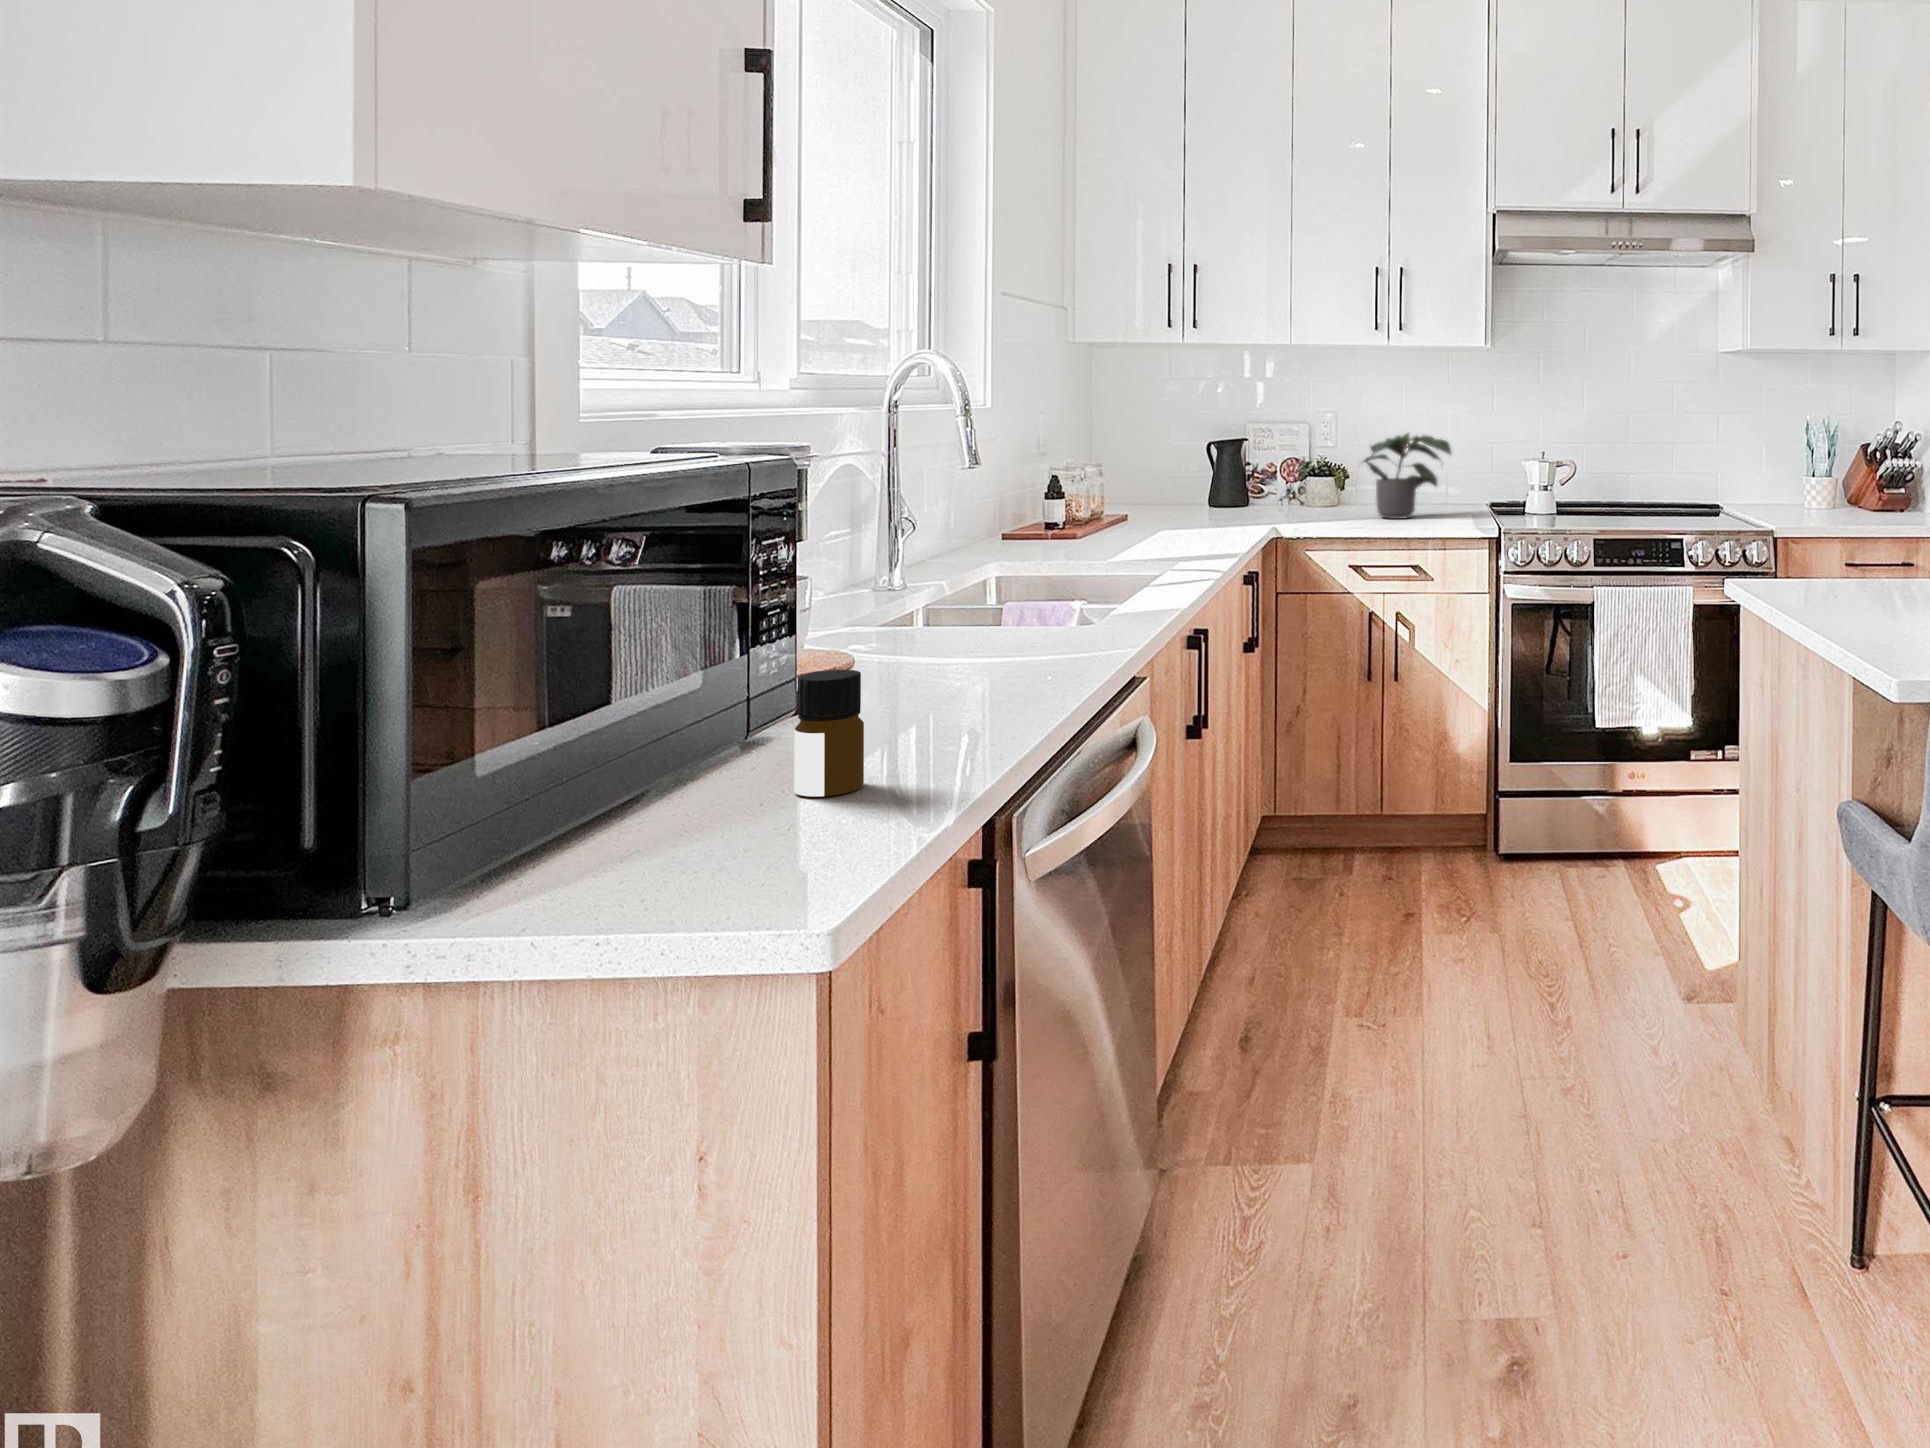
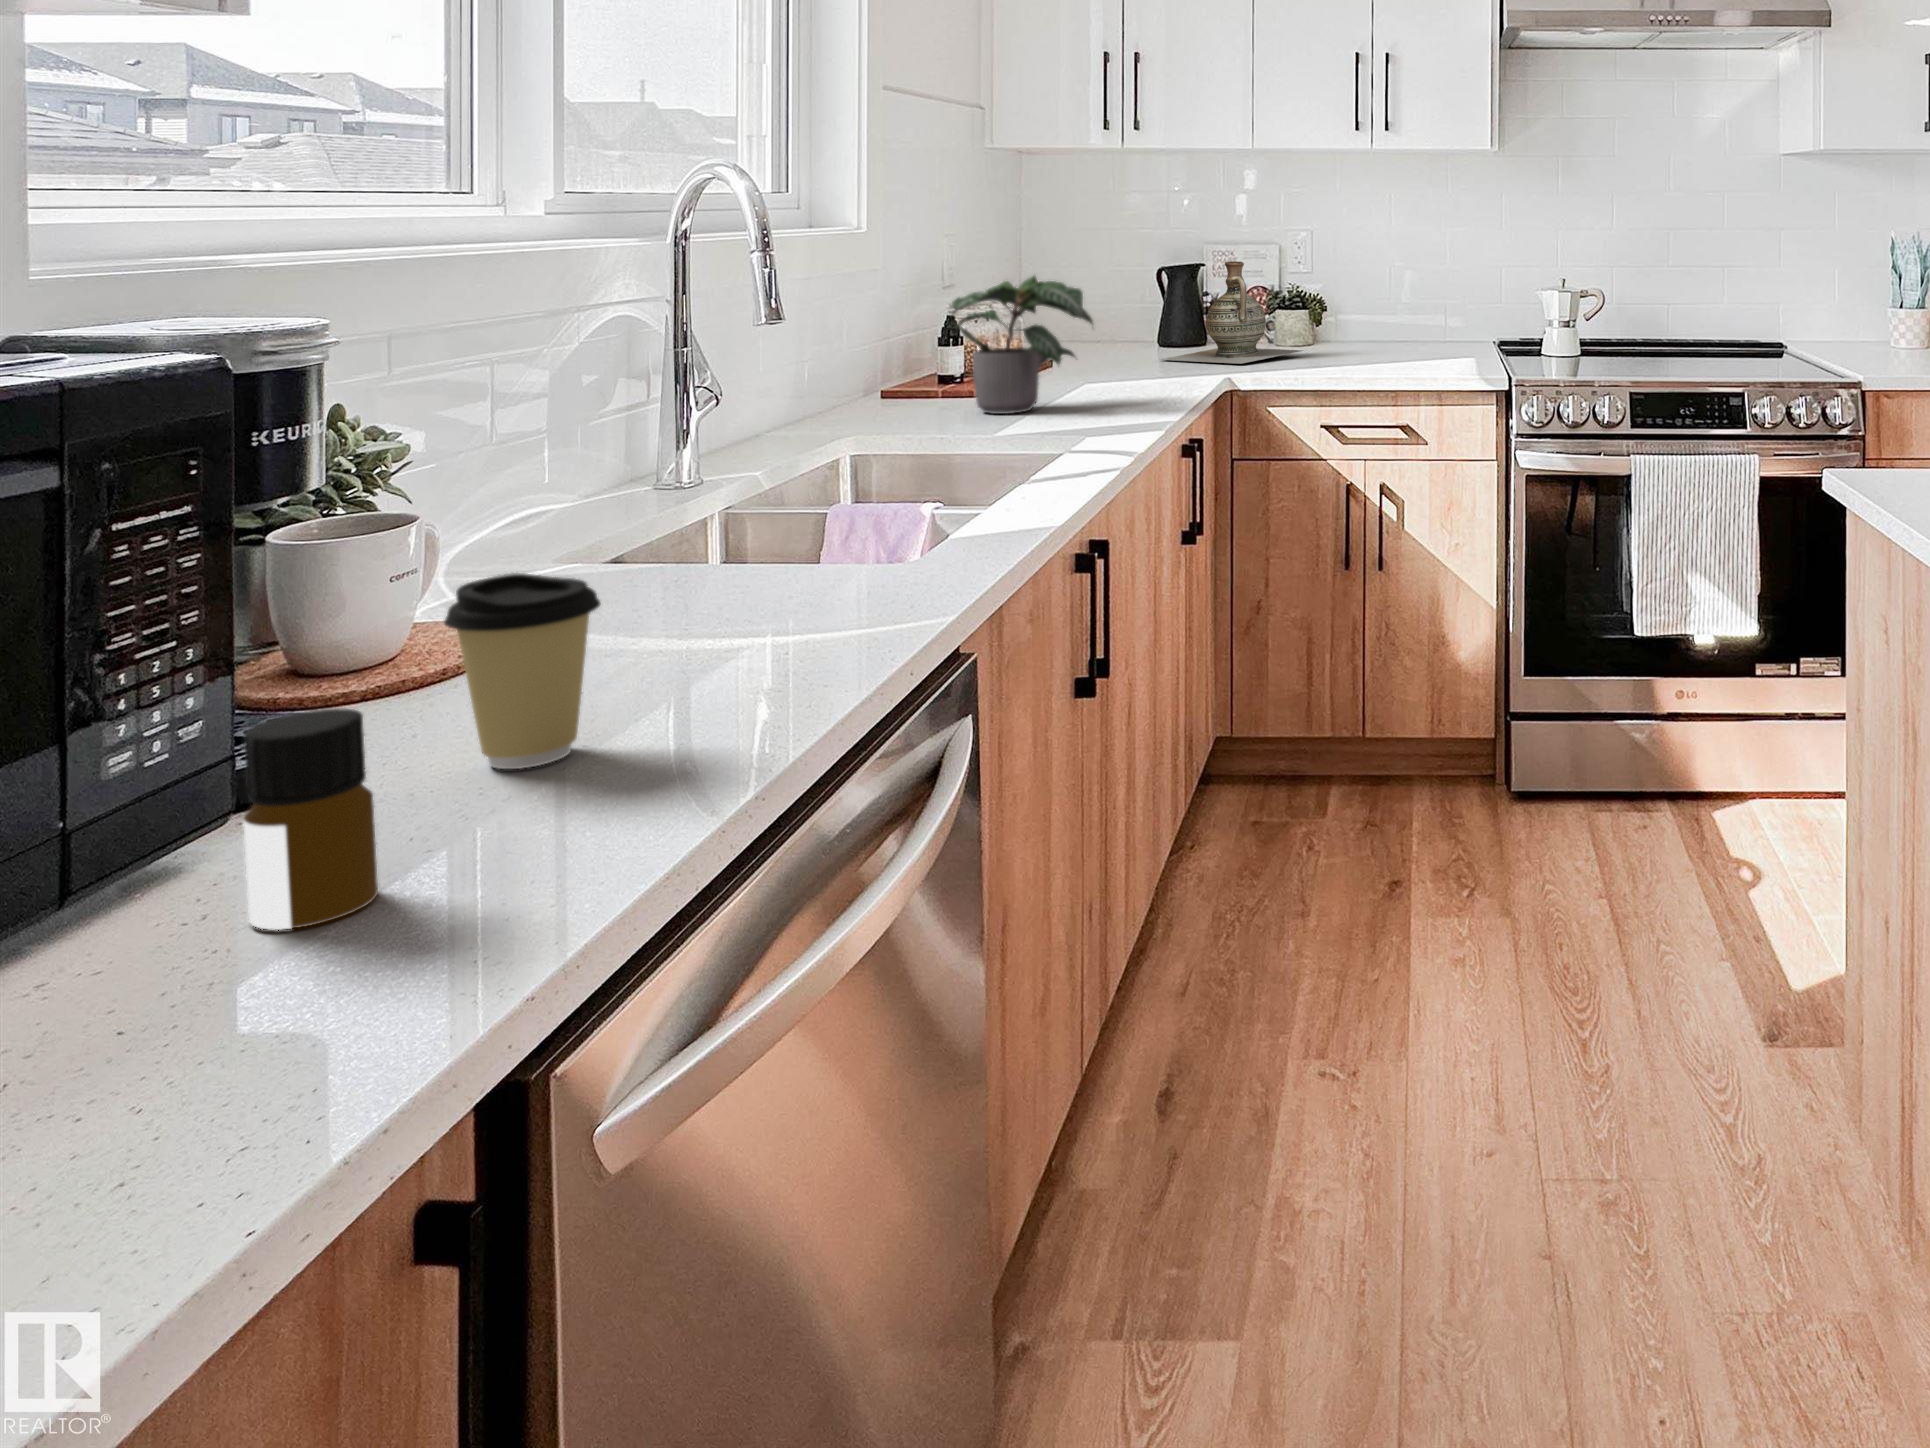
potted plant: present [1364,433,1451,519] -> present [952,276,1093,414]
ceramic jug: none [1214,435,1331,516] -> present [1161,261,1302,364]
coffee cup: none [857,609,951,733] -> present [444,573,600,769]

